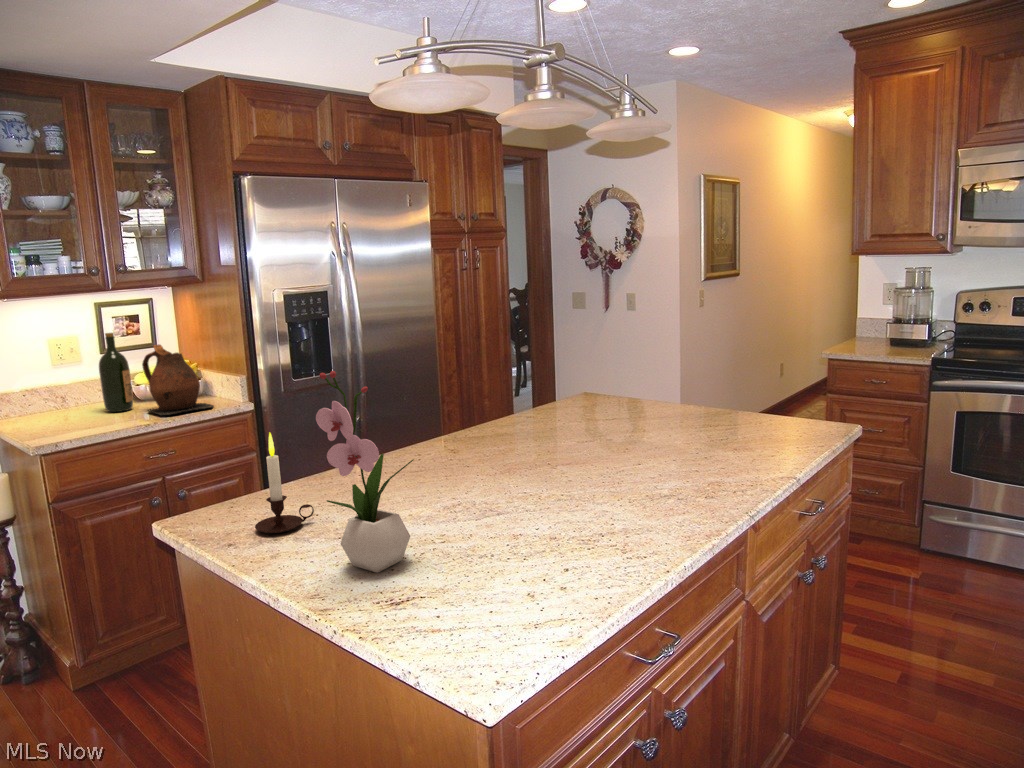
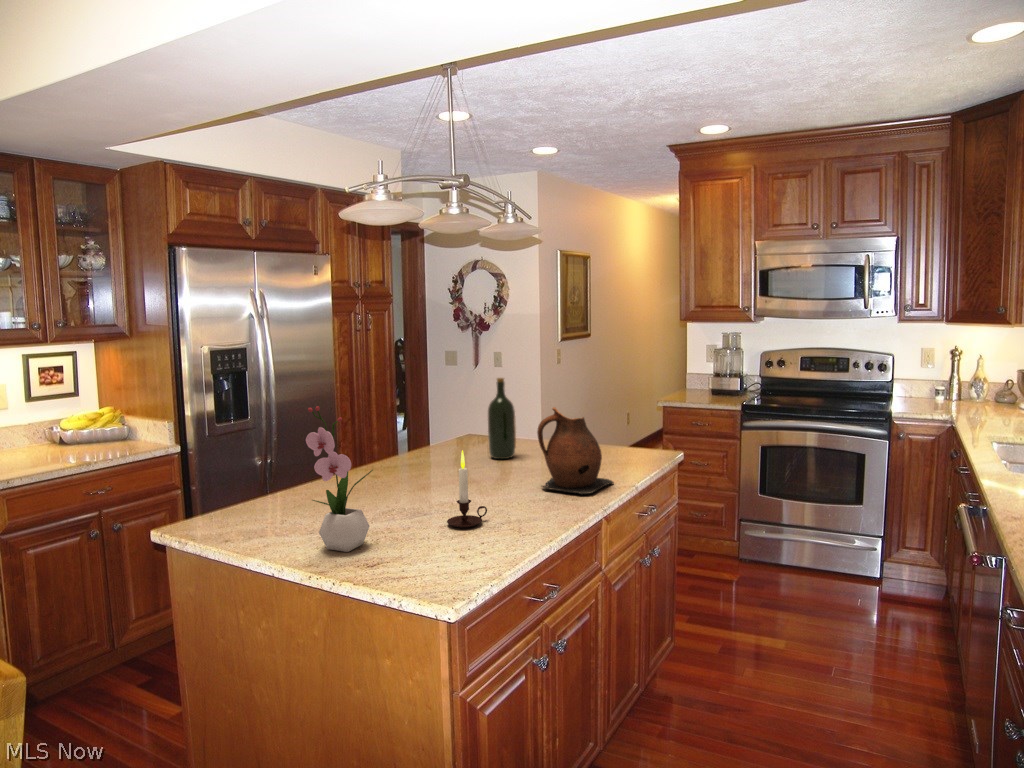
wine bottle: present [99,333,133,412] -> present [488,378,516,459]
ceramic pitcher: present [142,345,214,416] -> present [537,407,613,495]
candle: present [255,433,314,533] -> present [447,450,487,528]

